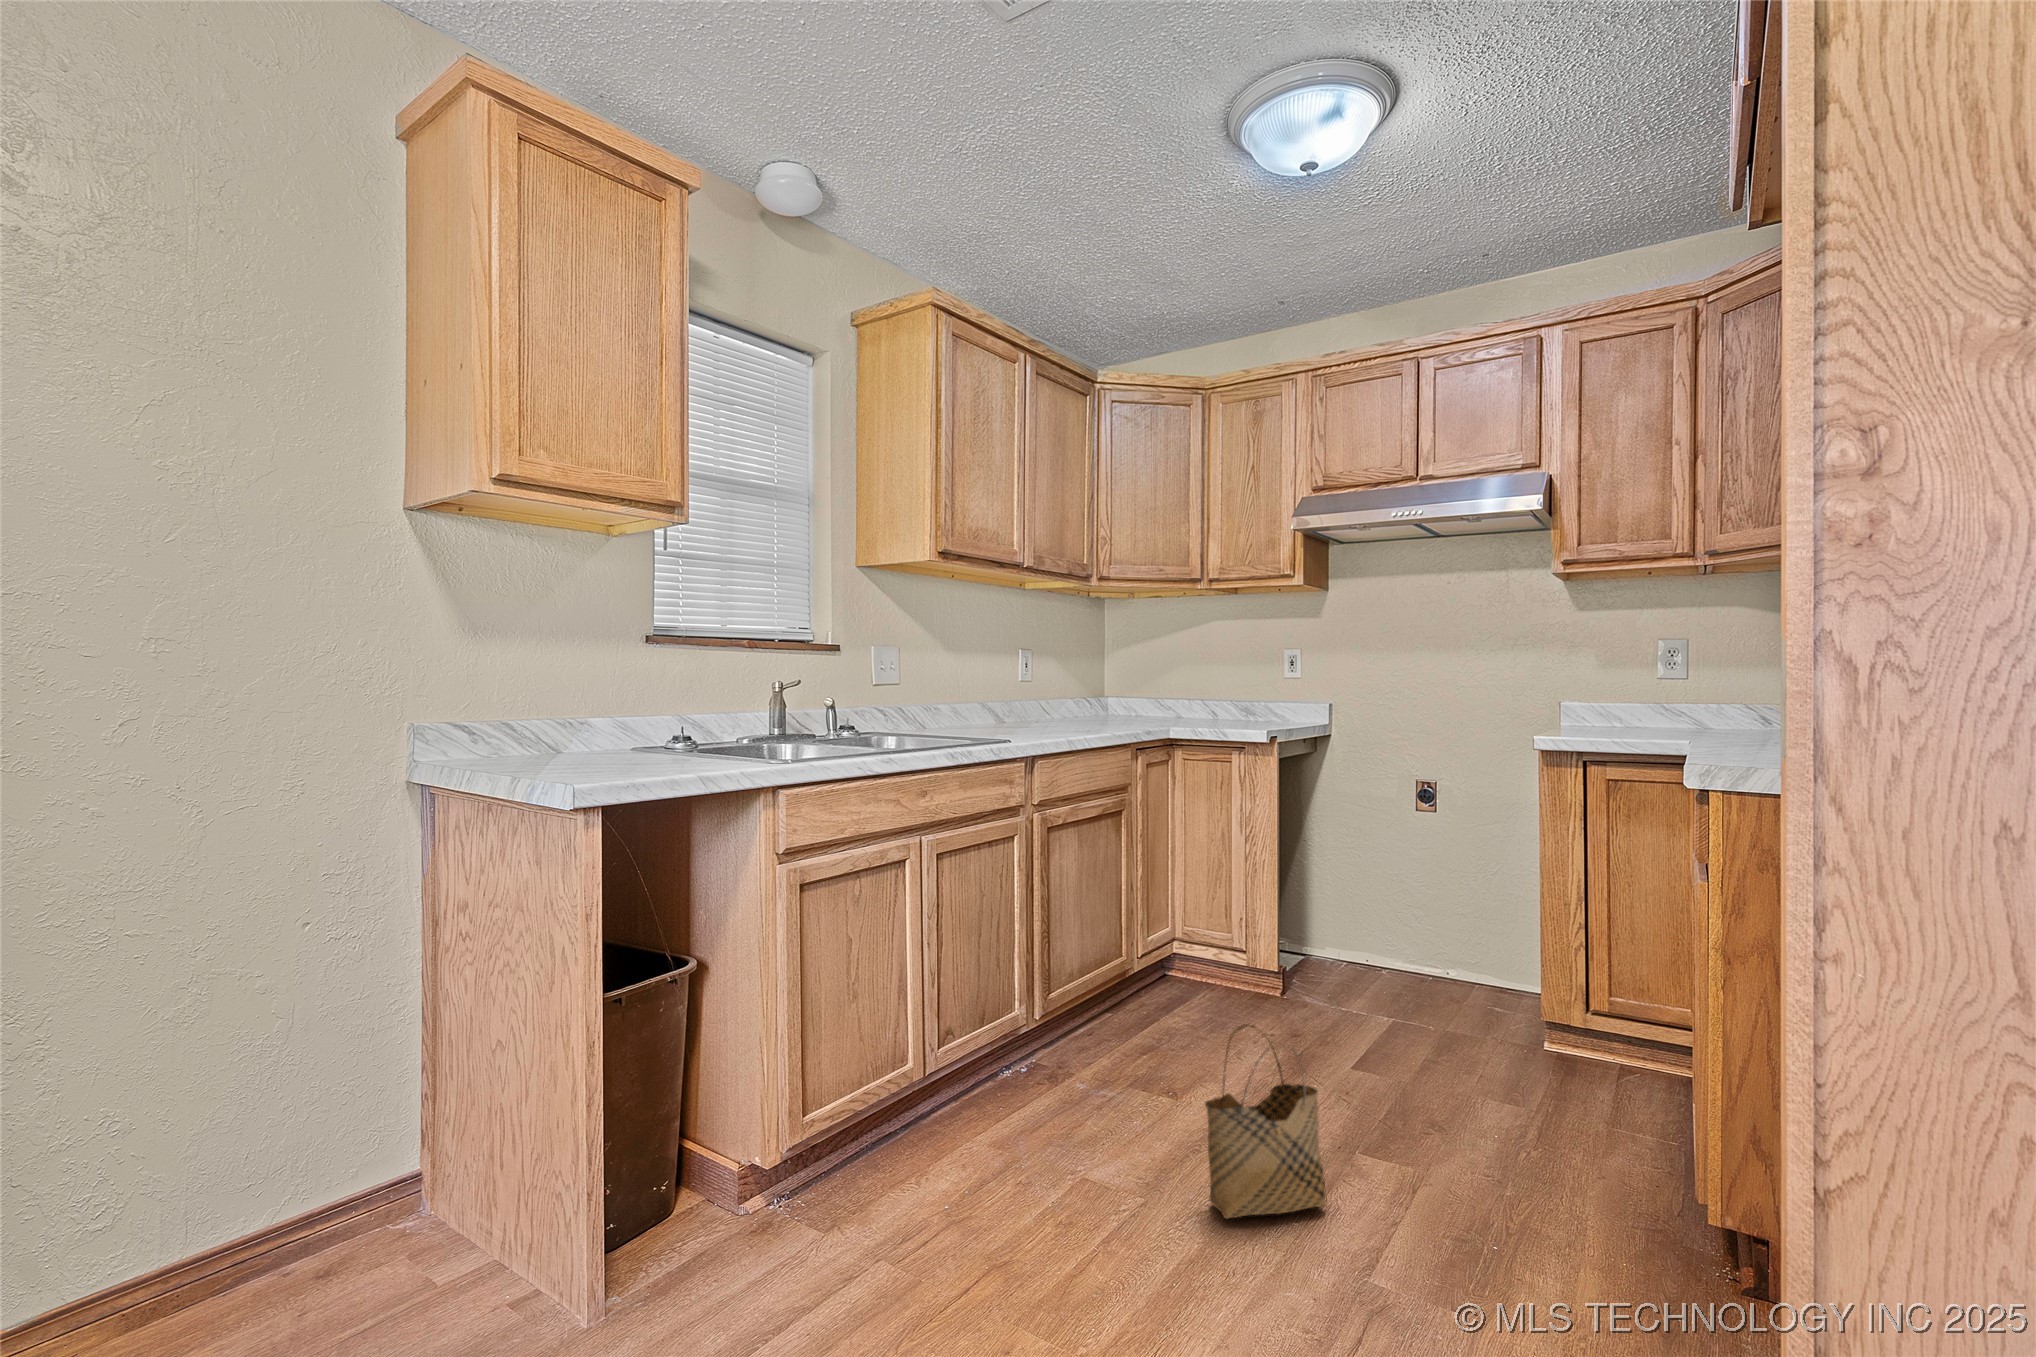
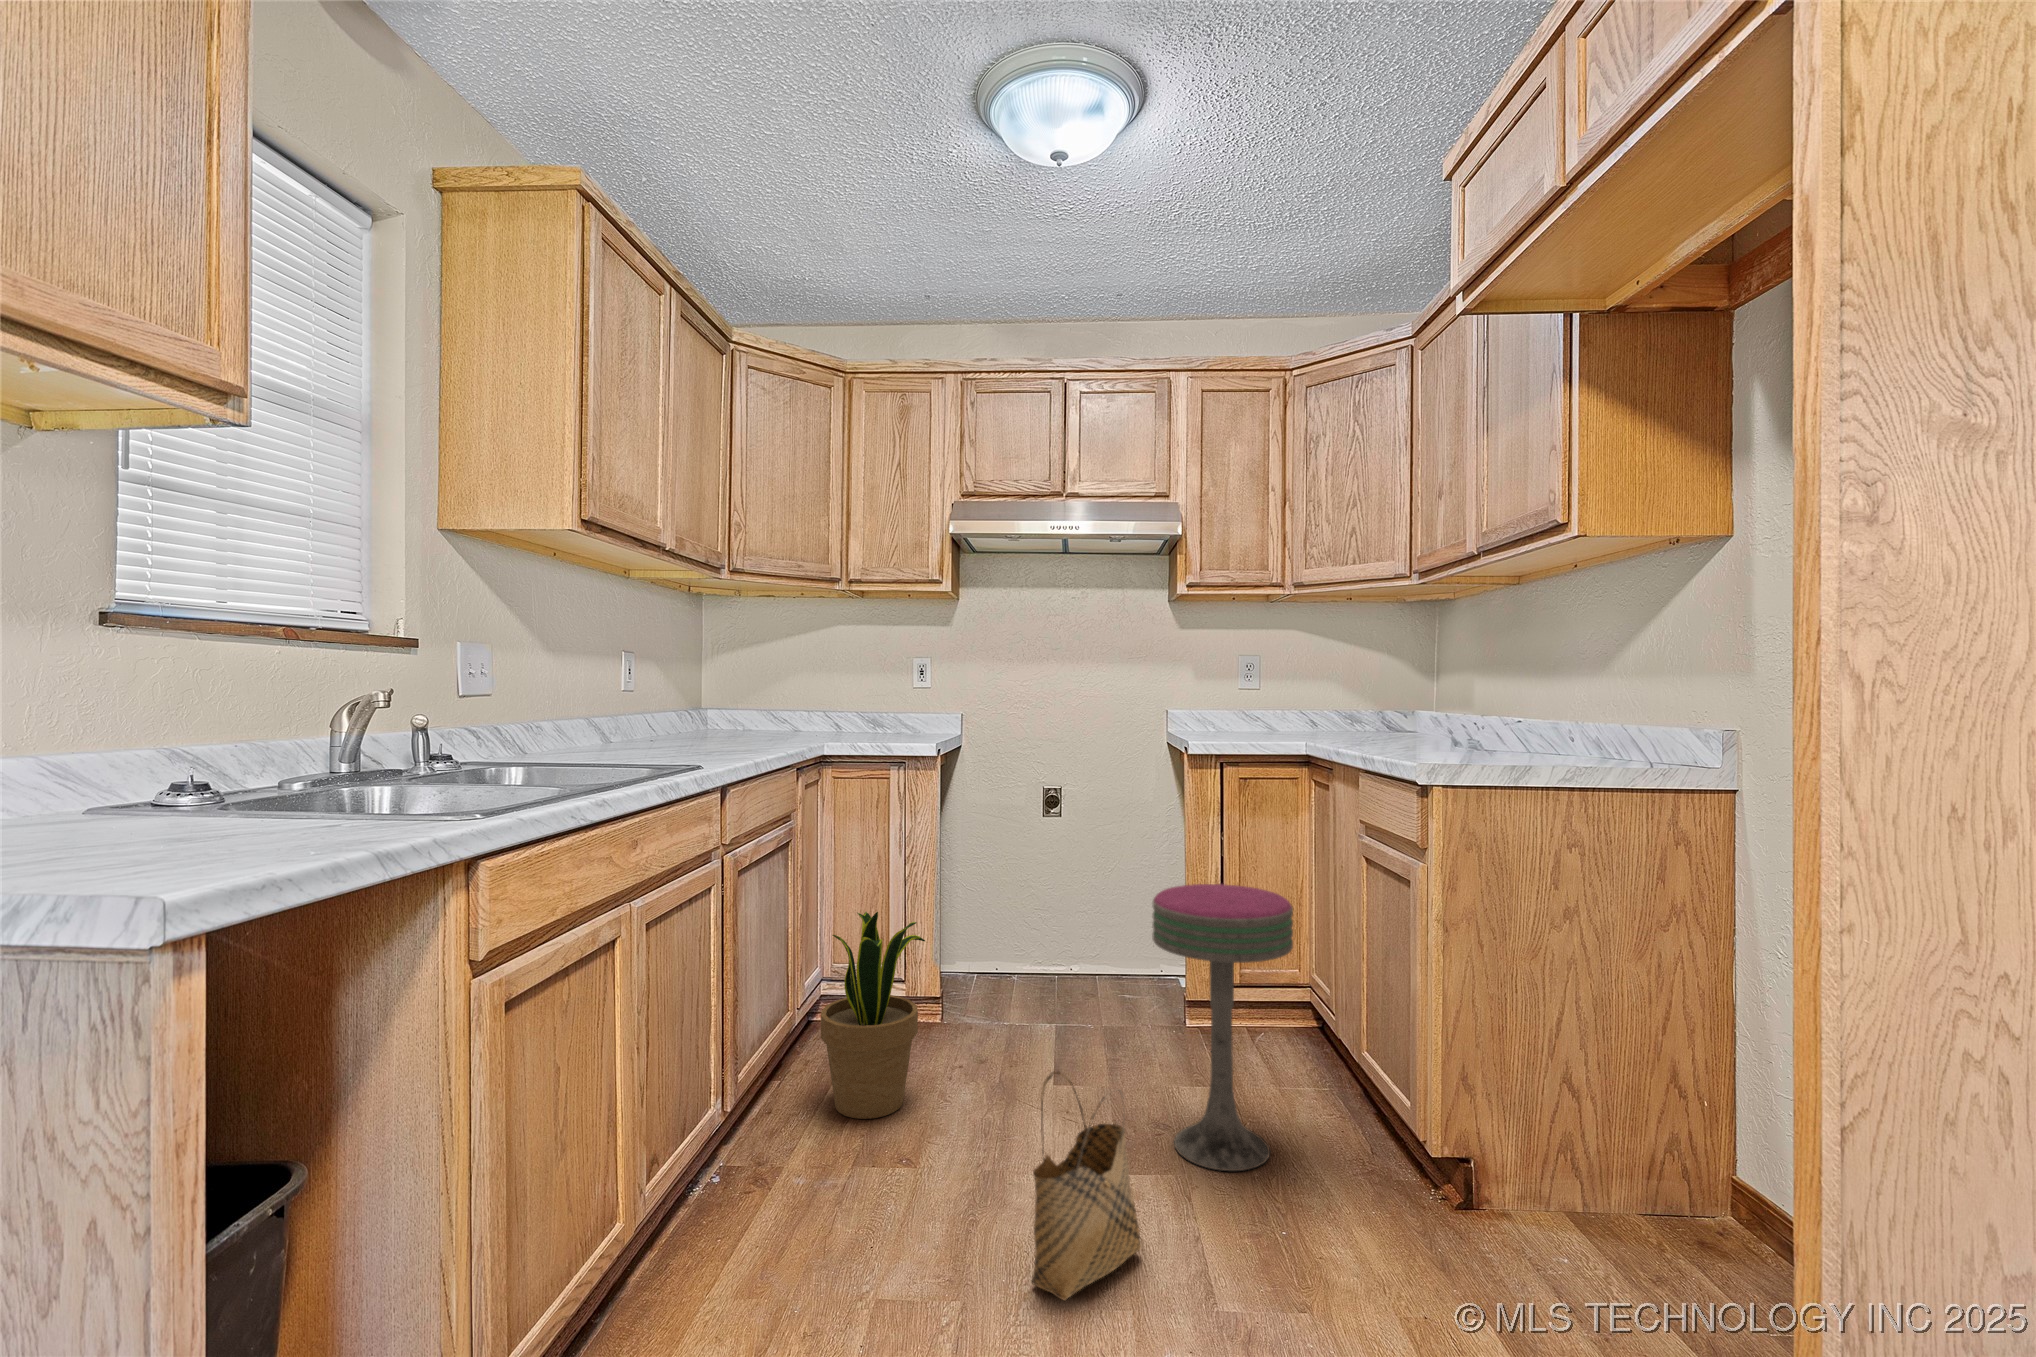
potted plant: none [1126,877,1224,1059] -> present [821,912,925,1119]
bar stool: none [1407,881,1567,1182] -> present [1152,884,1293,1171]

